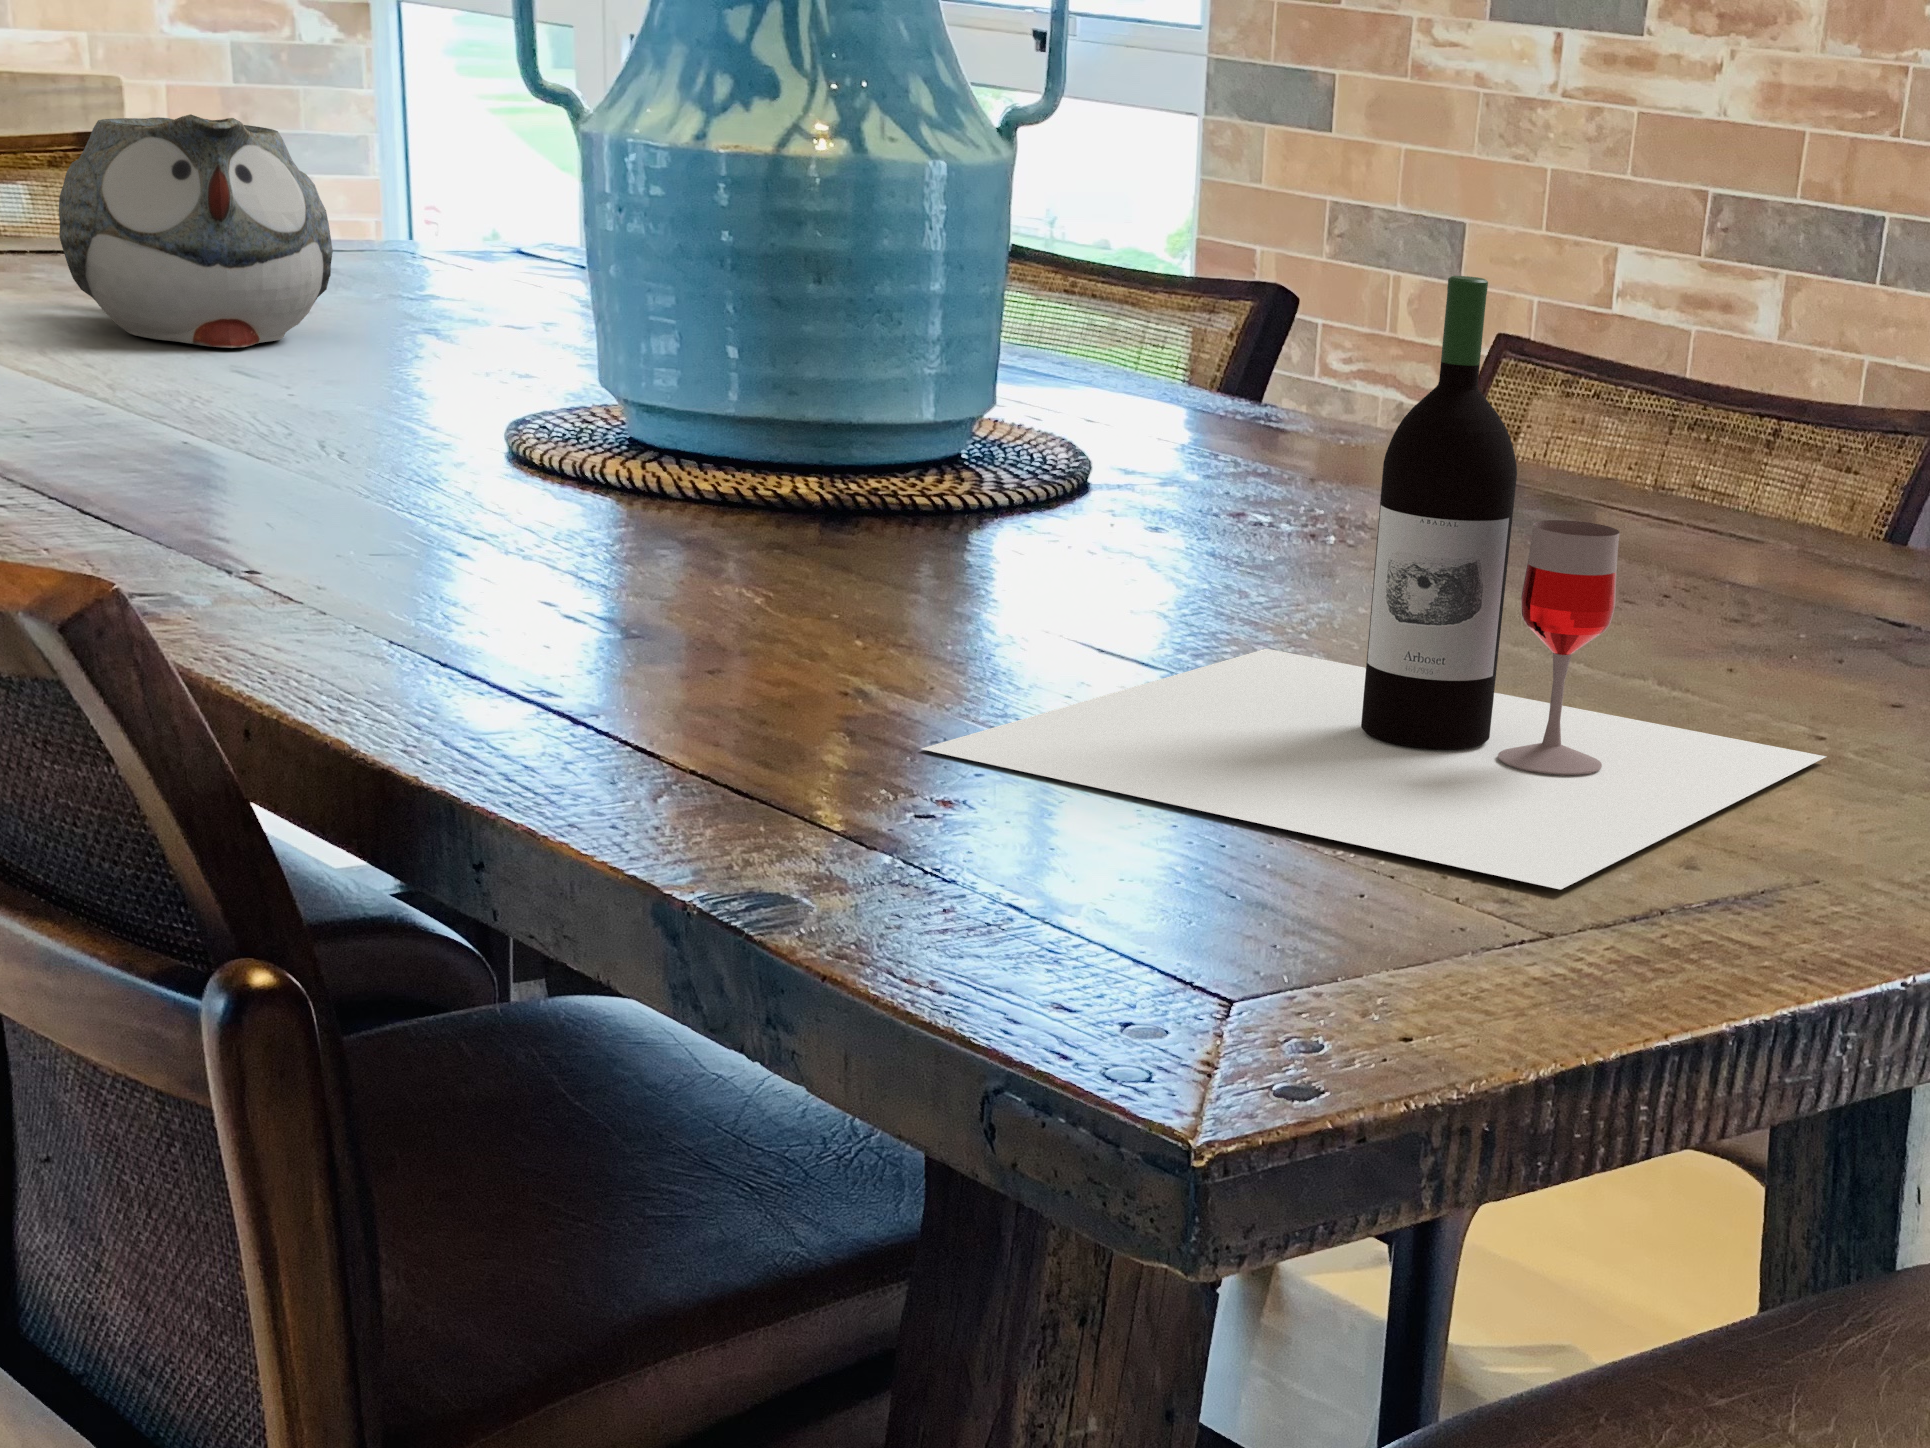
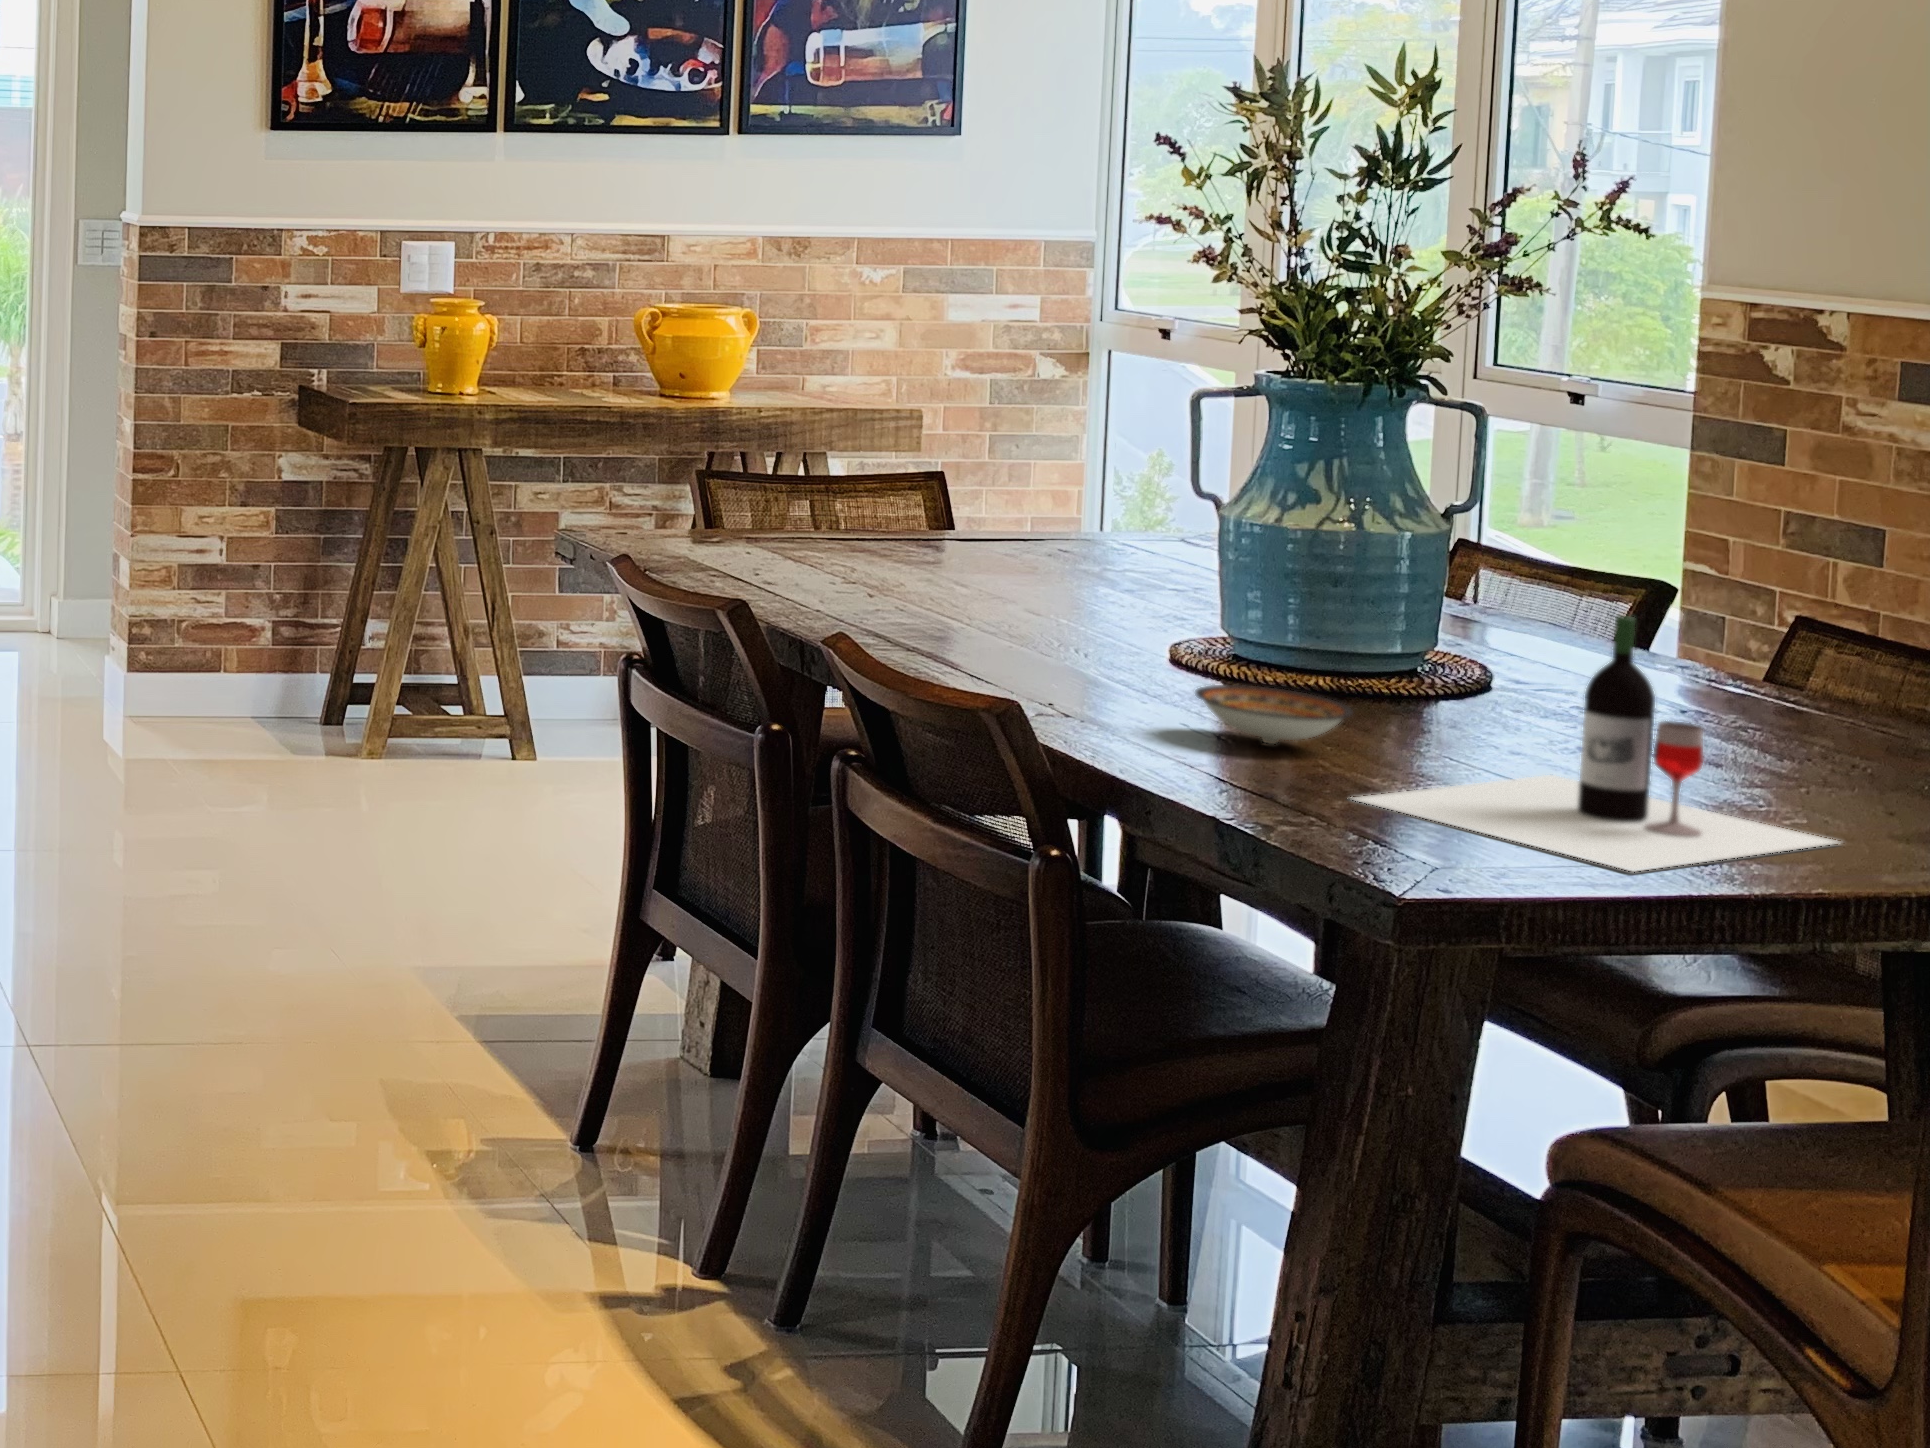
teapot: present [59,114,333,348] -> none [934,485,1074,599]
ceramic bowl: none [569,492,897,621] -> present [1195,685,1353,743]

